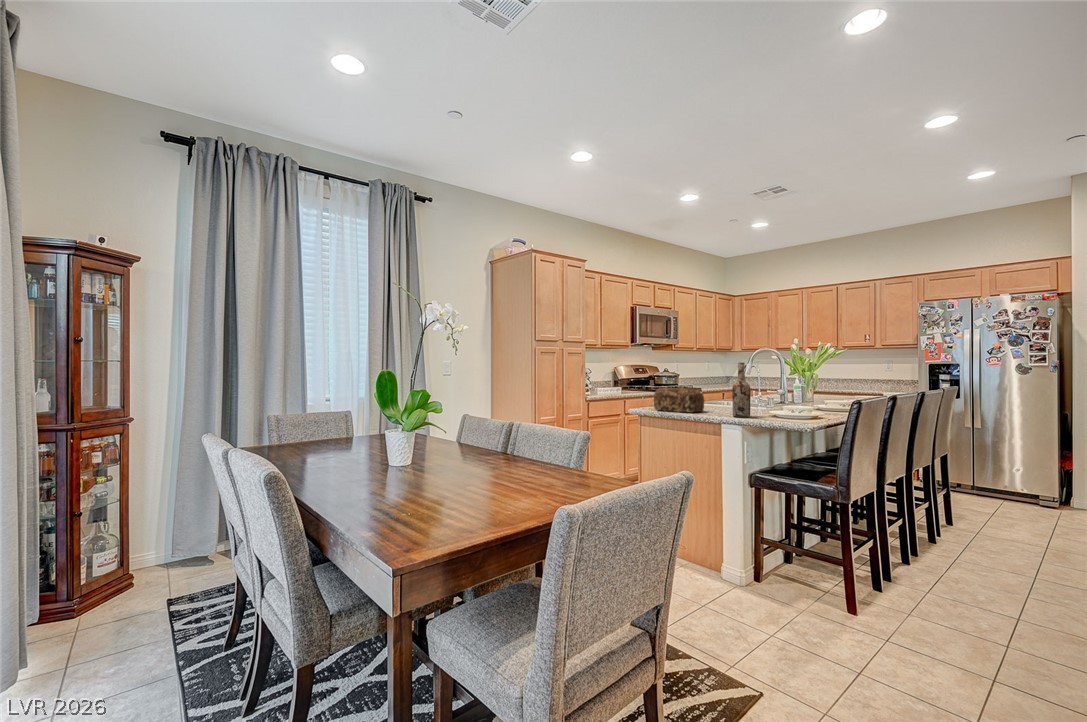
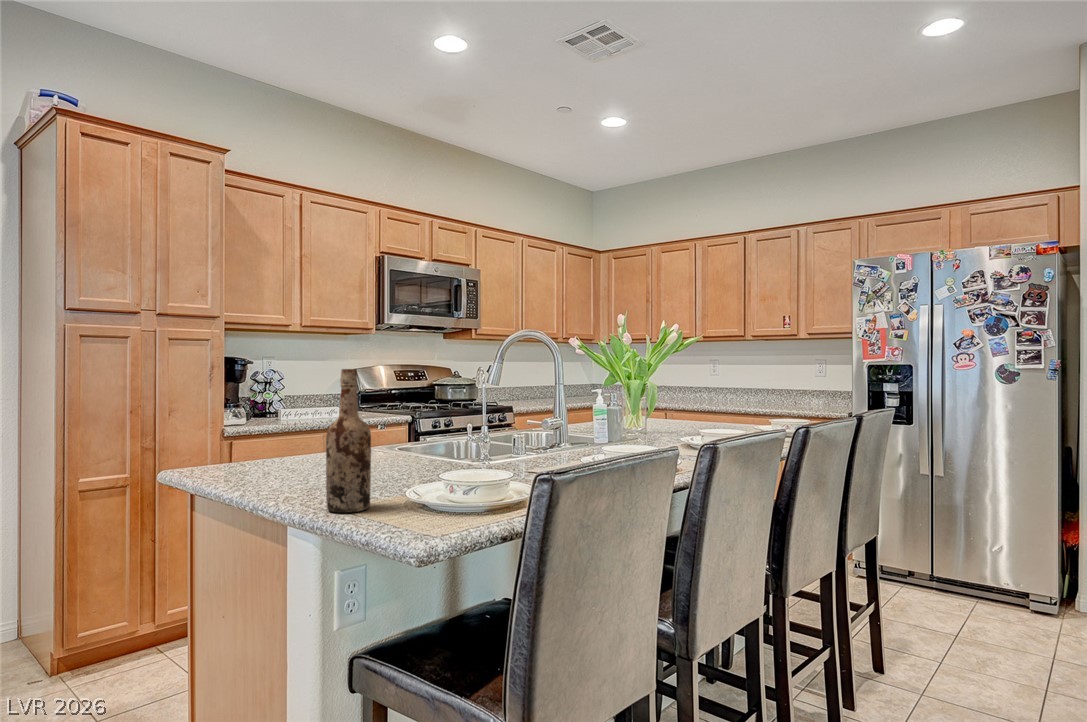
bread loaf: present [654,387,704,413] -> none [206,426,320,491]

